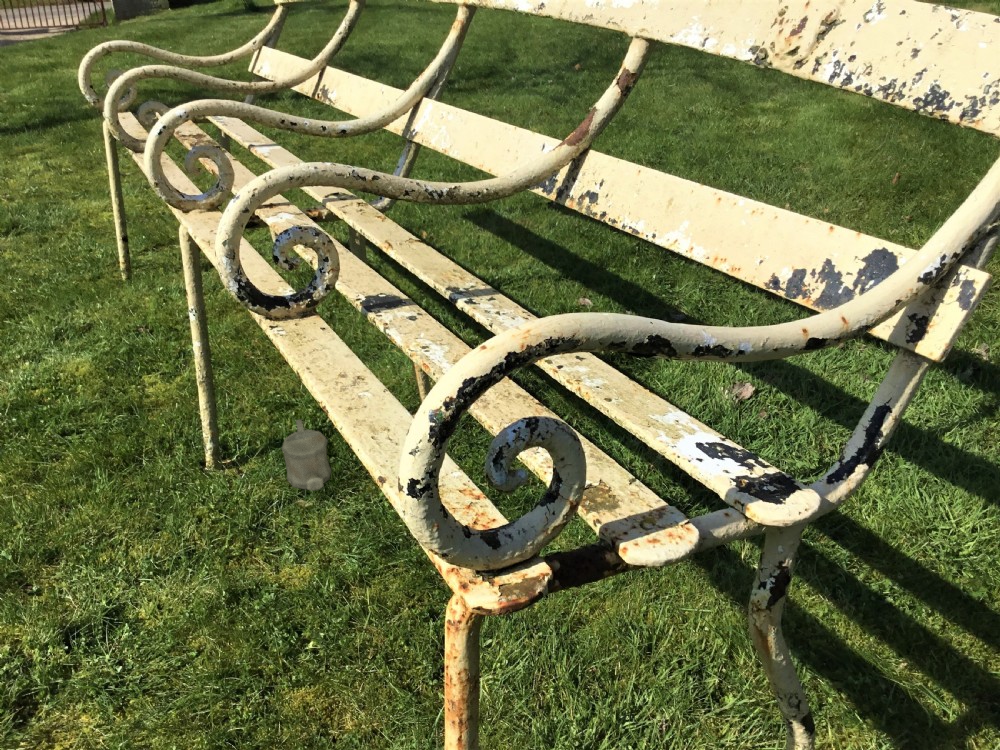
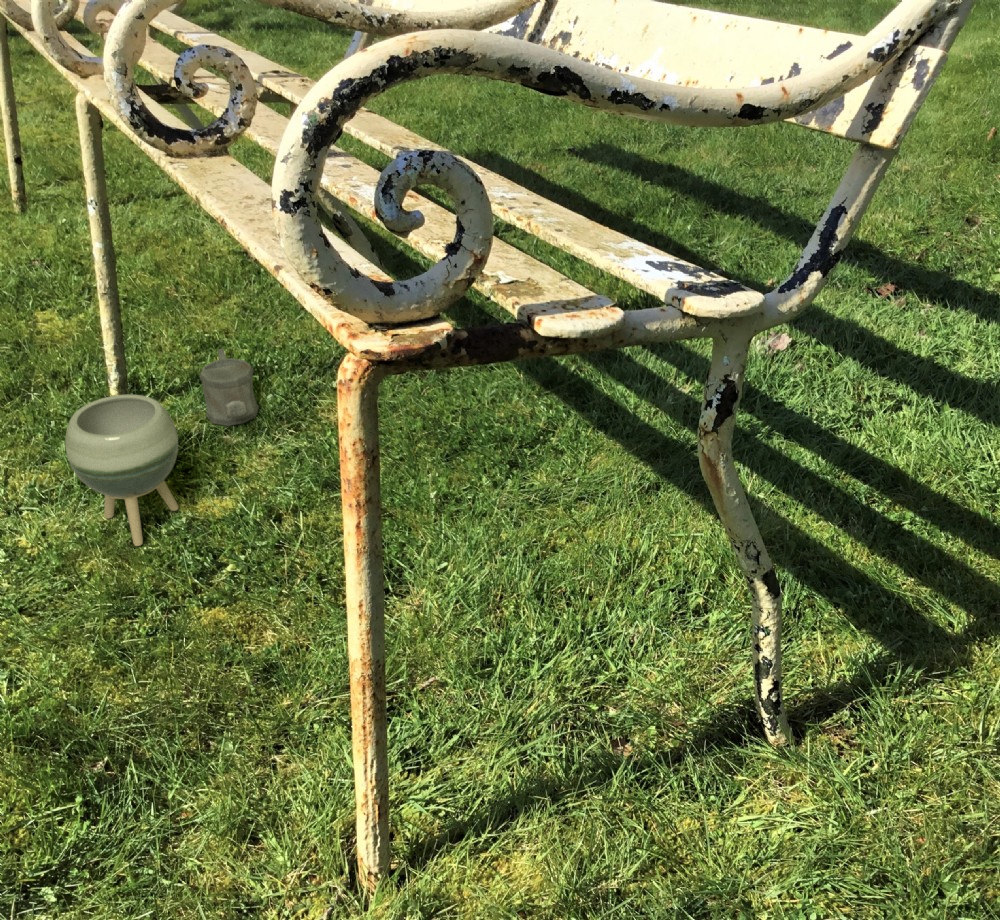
planter: none [172,488,268,621] -> present [65,394,179,546]

